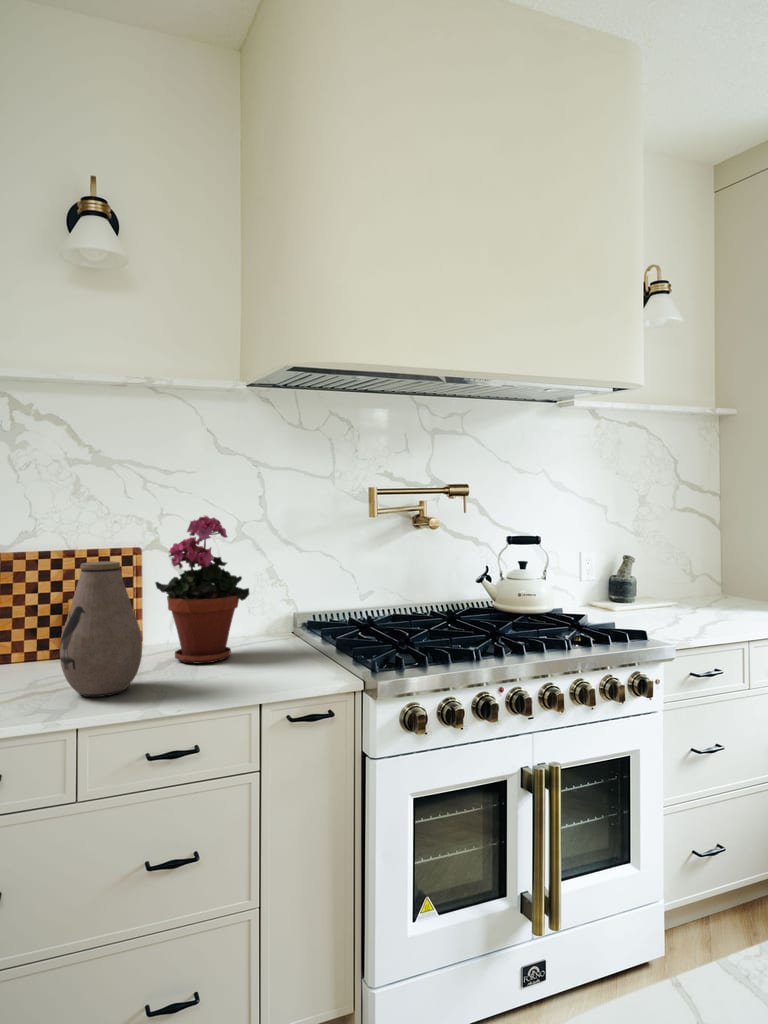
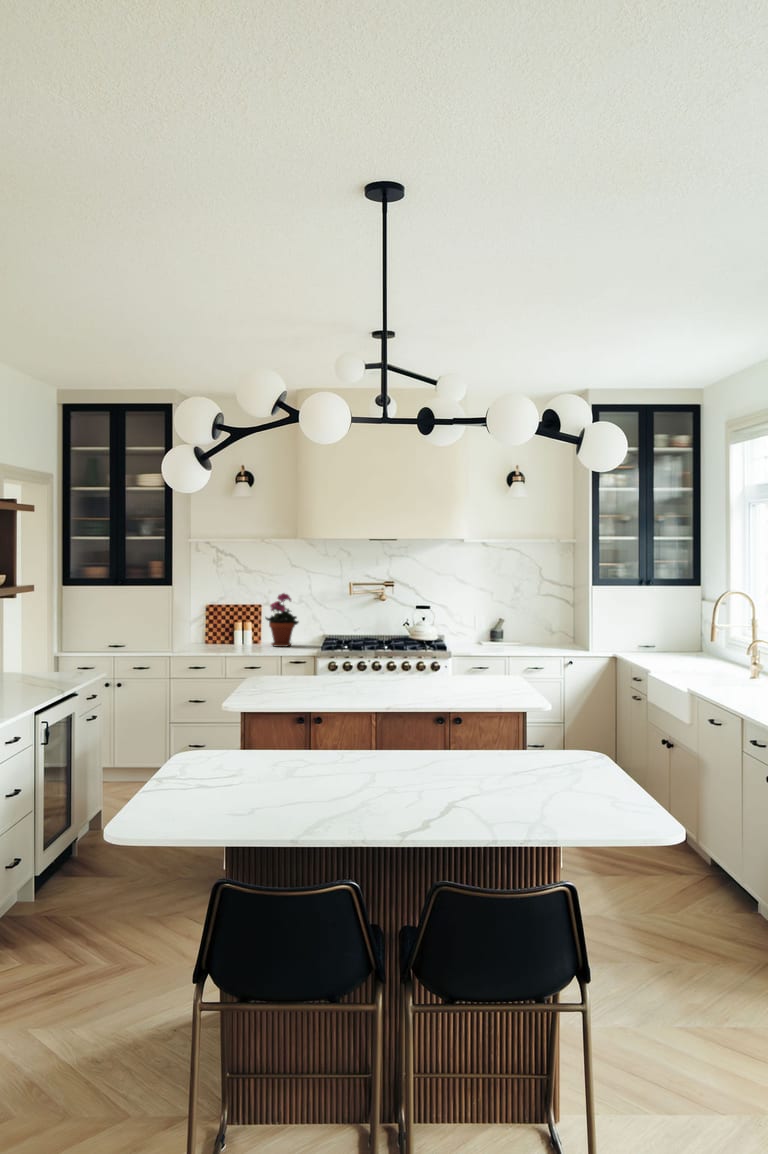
vase: present [60,561,142,697] -> none [233,608,258,651]

